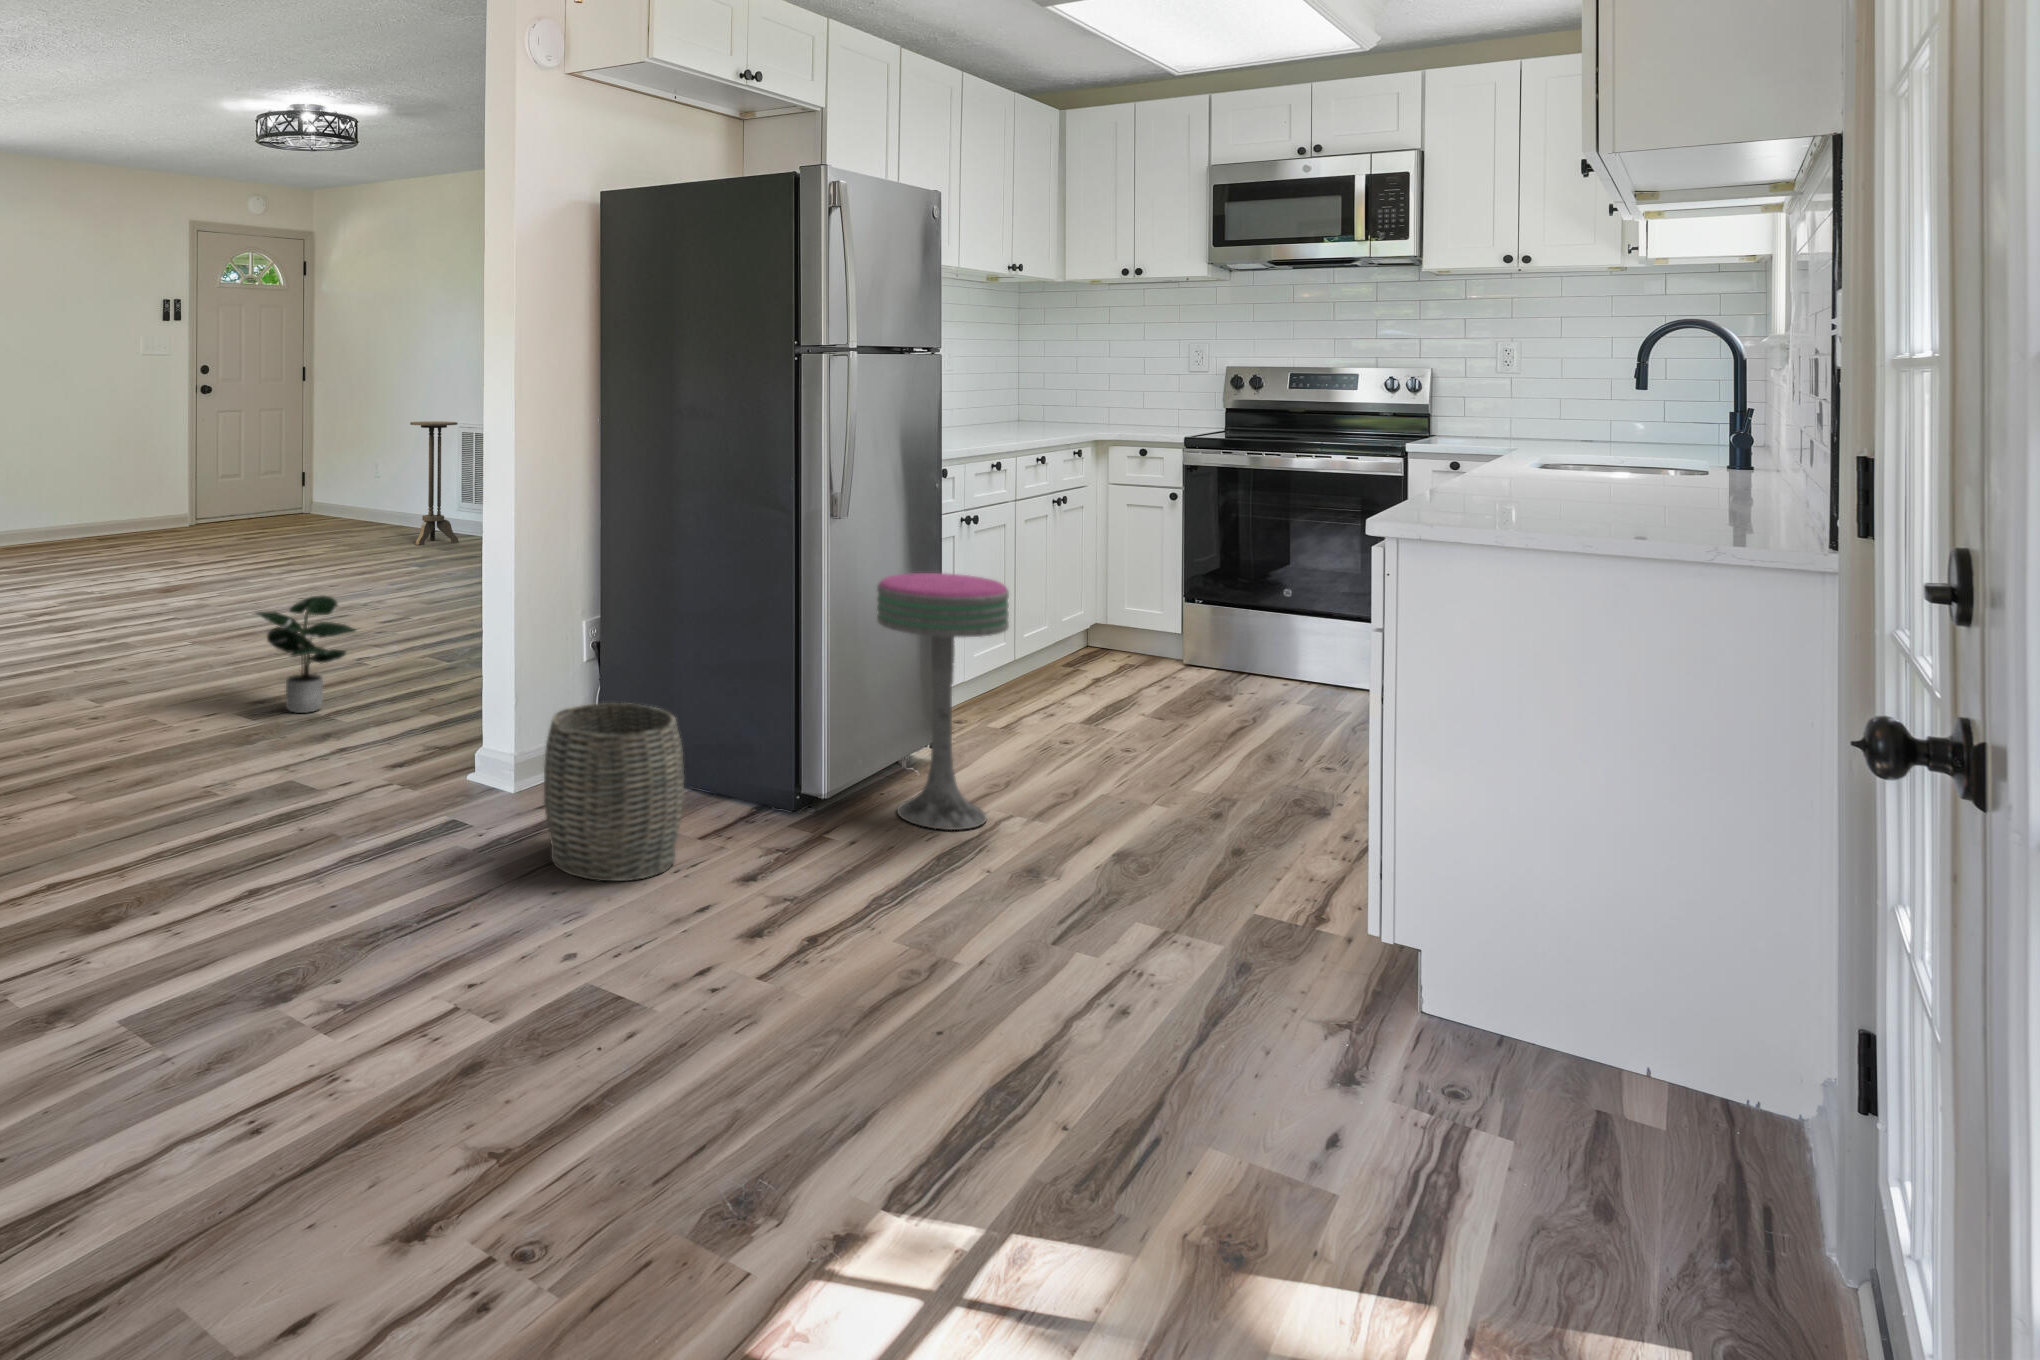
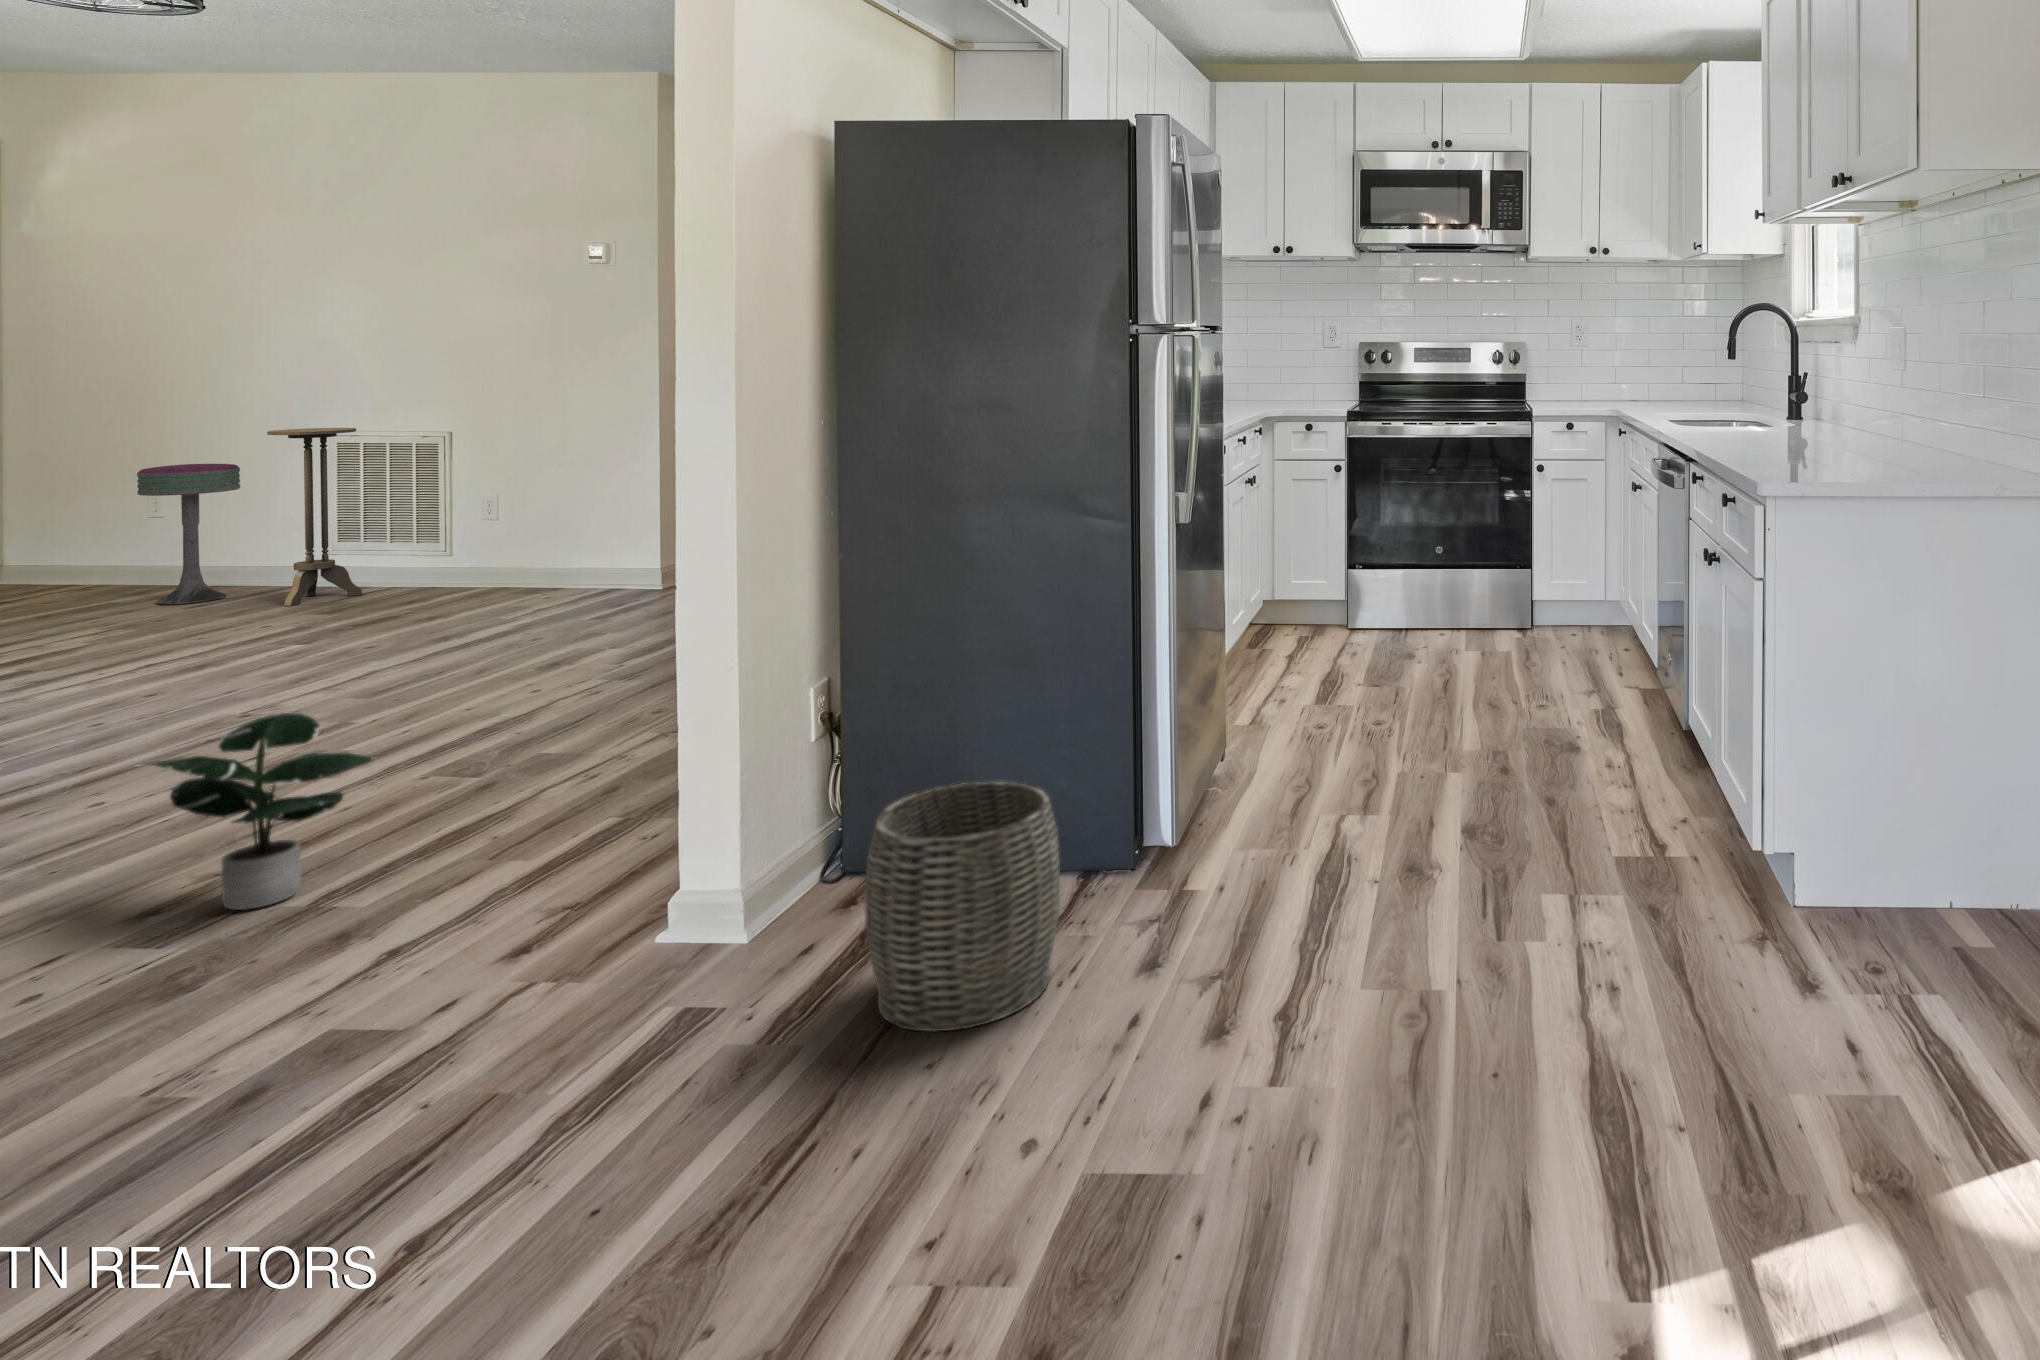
bar stool: present [877,573,1009,830] -> present [137,464,240,605]

